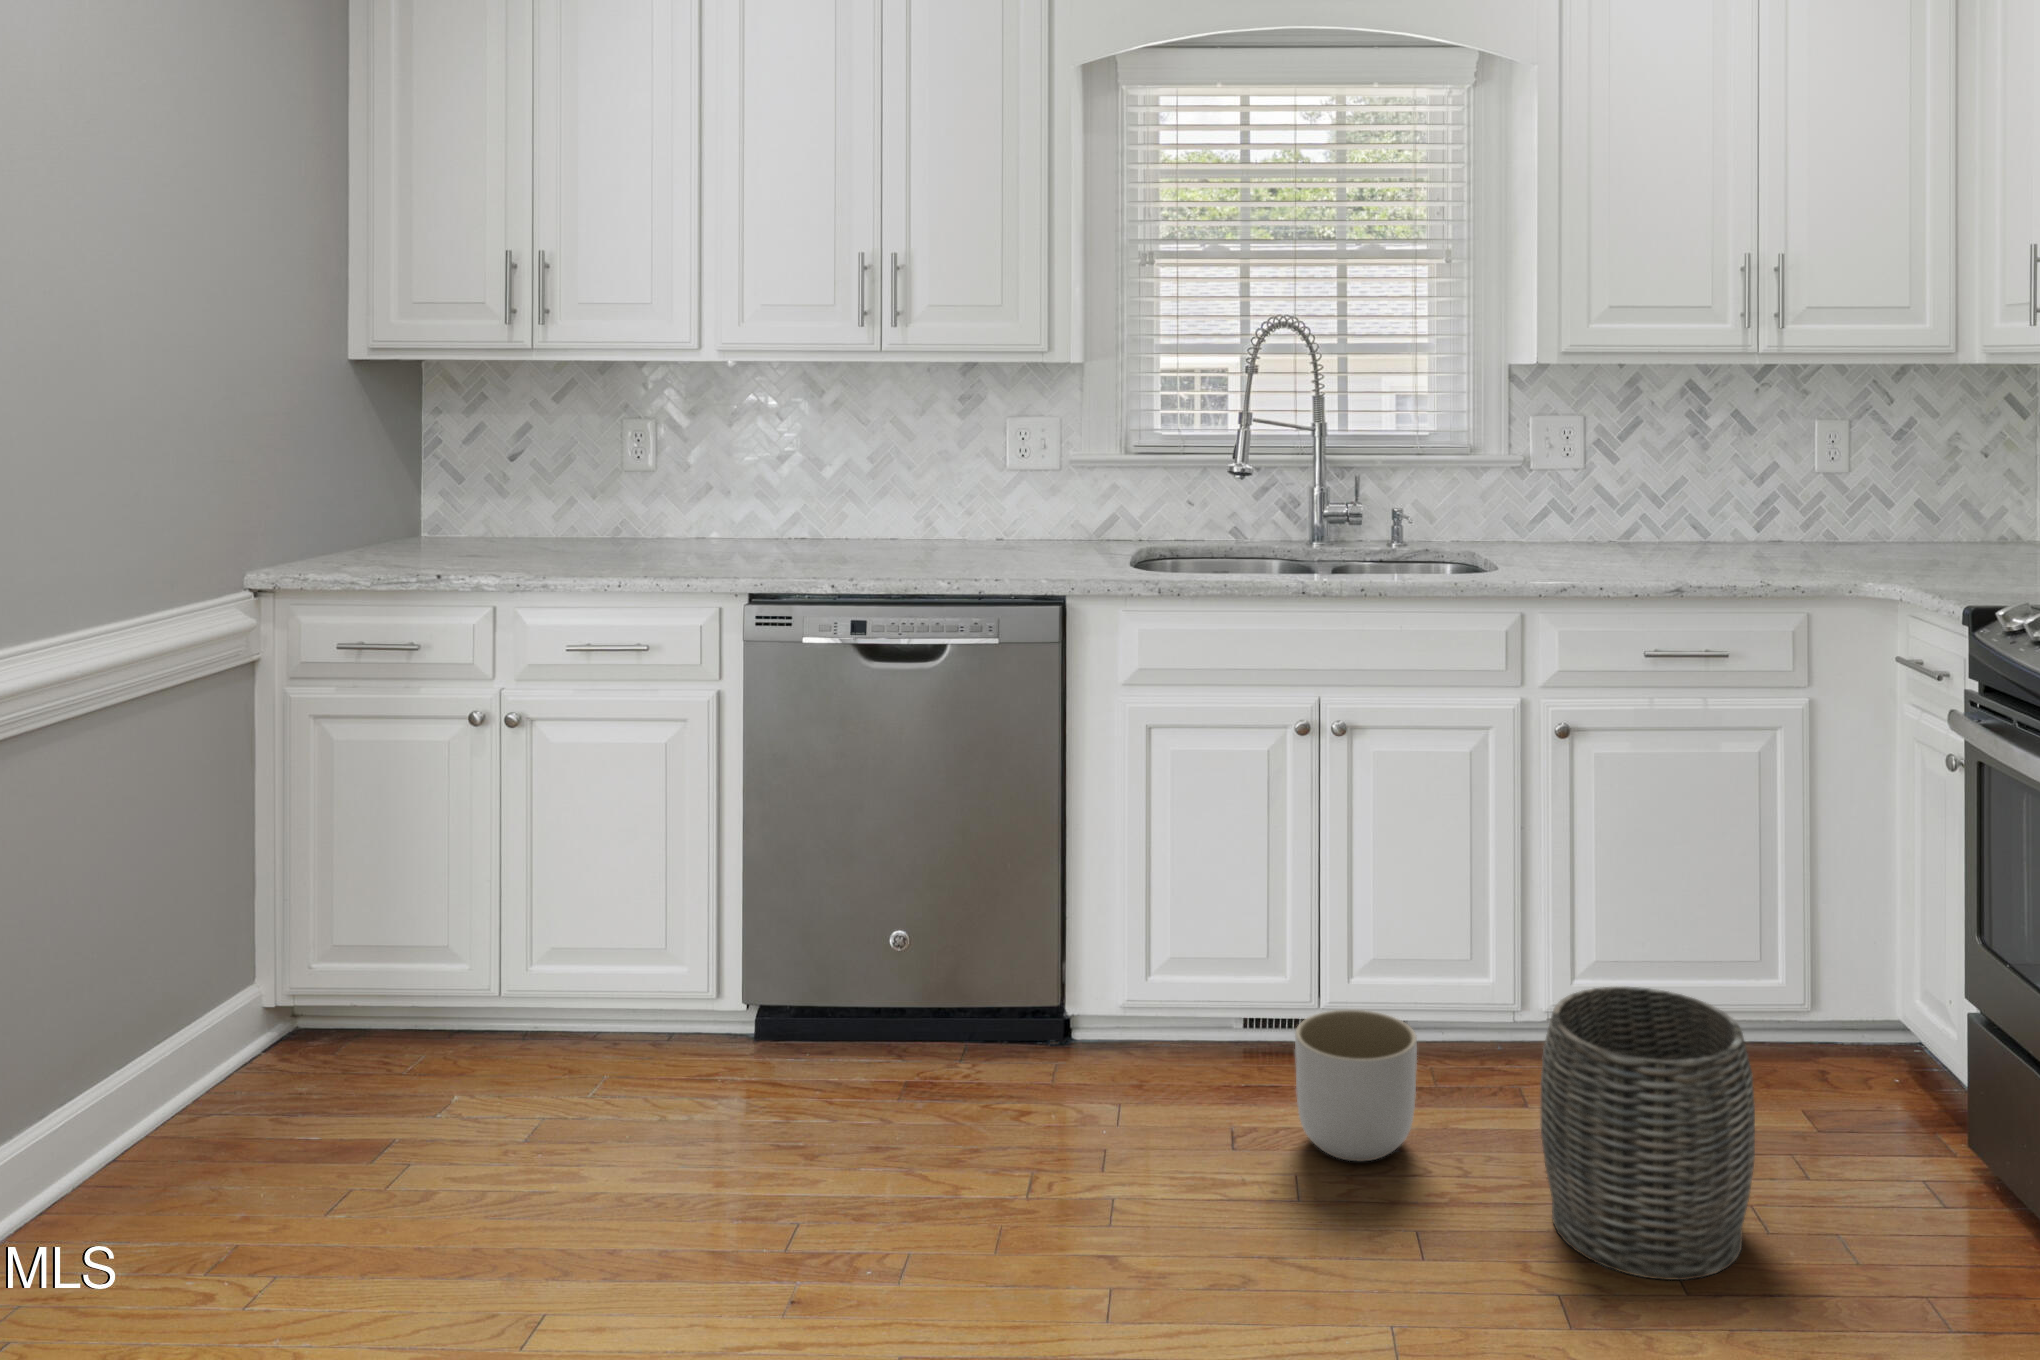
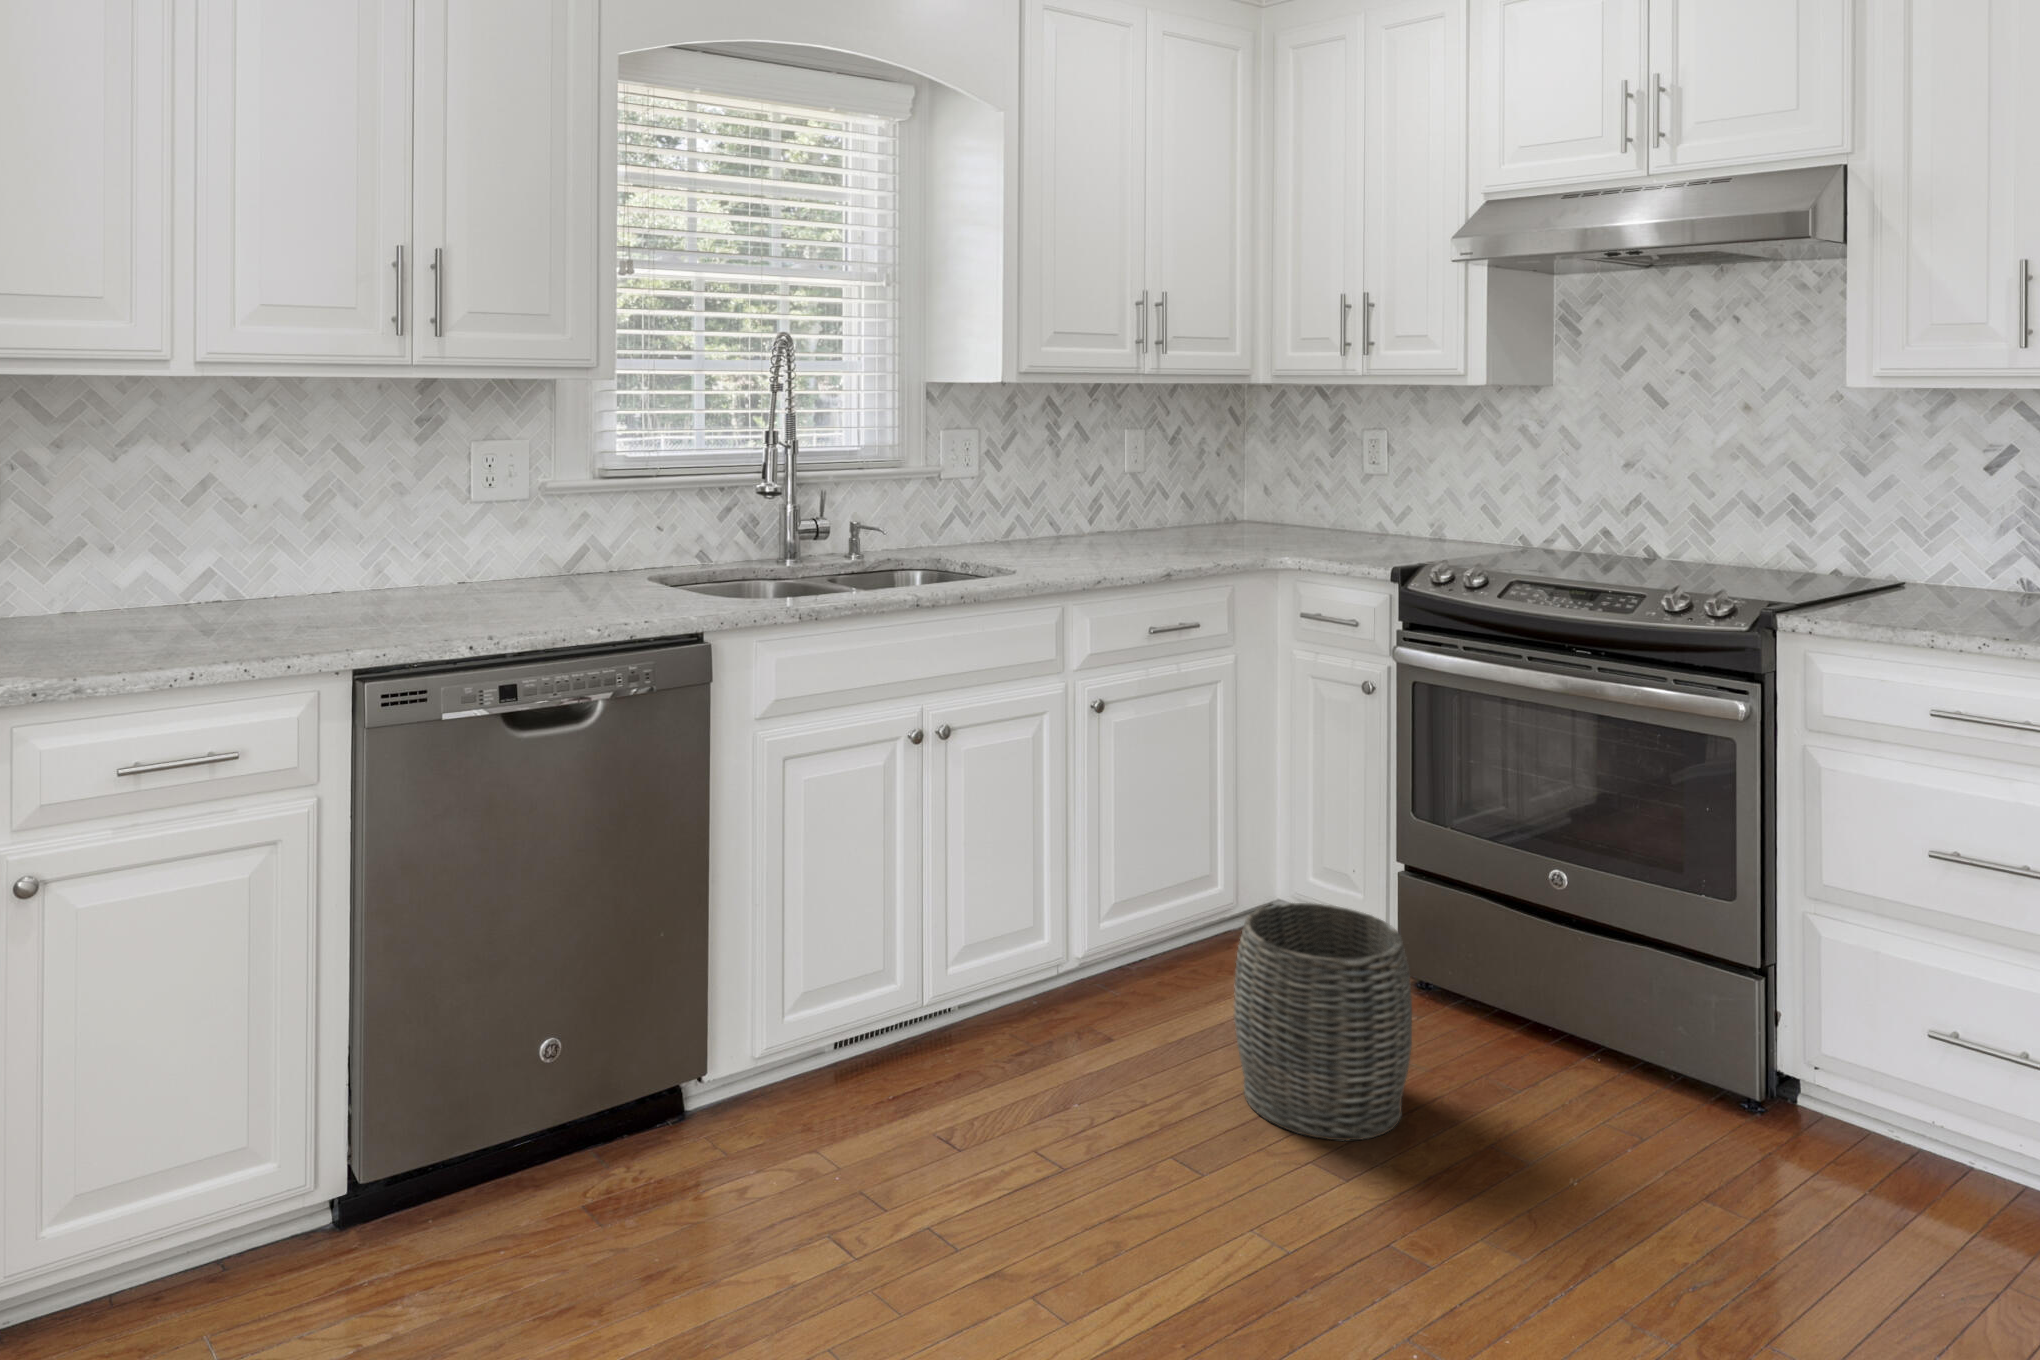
planter: present [1295,1010,1417,1161] -> none [1007,988,1121,1132]

